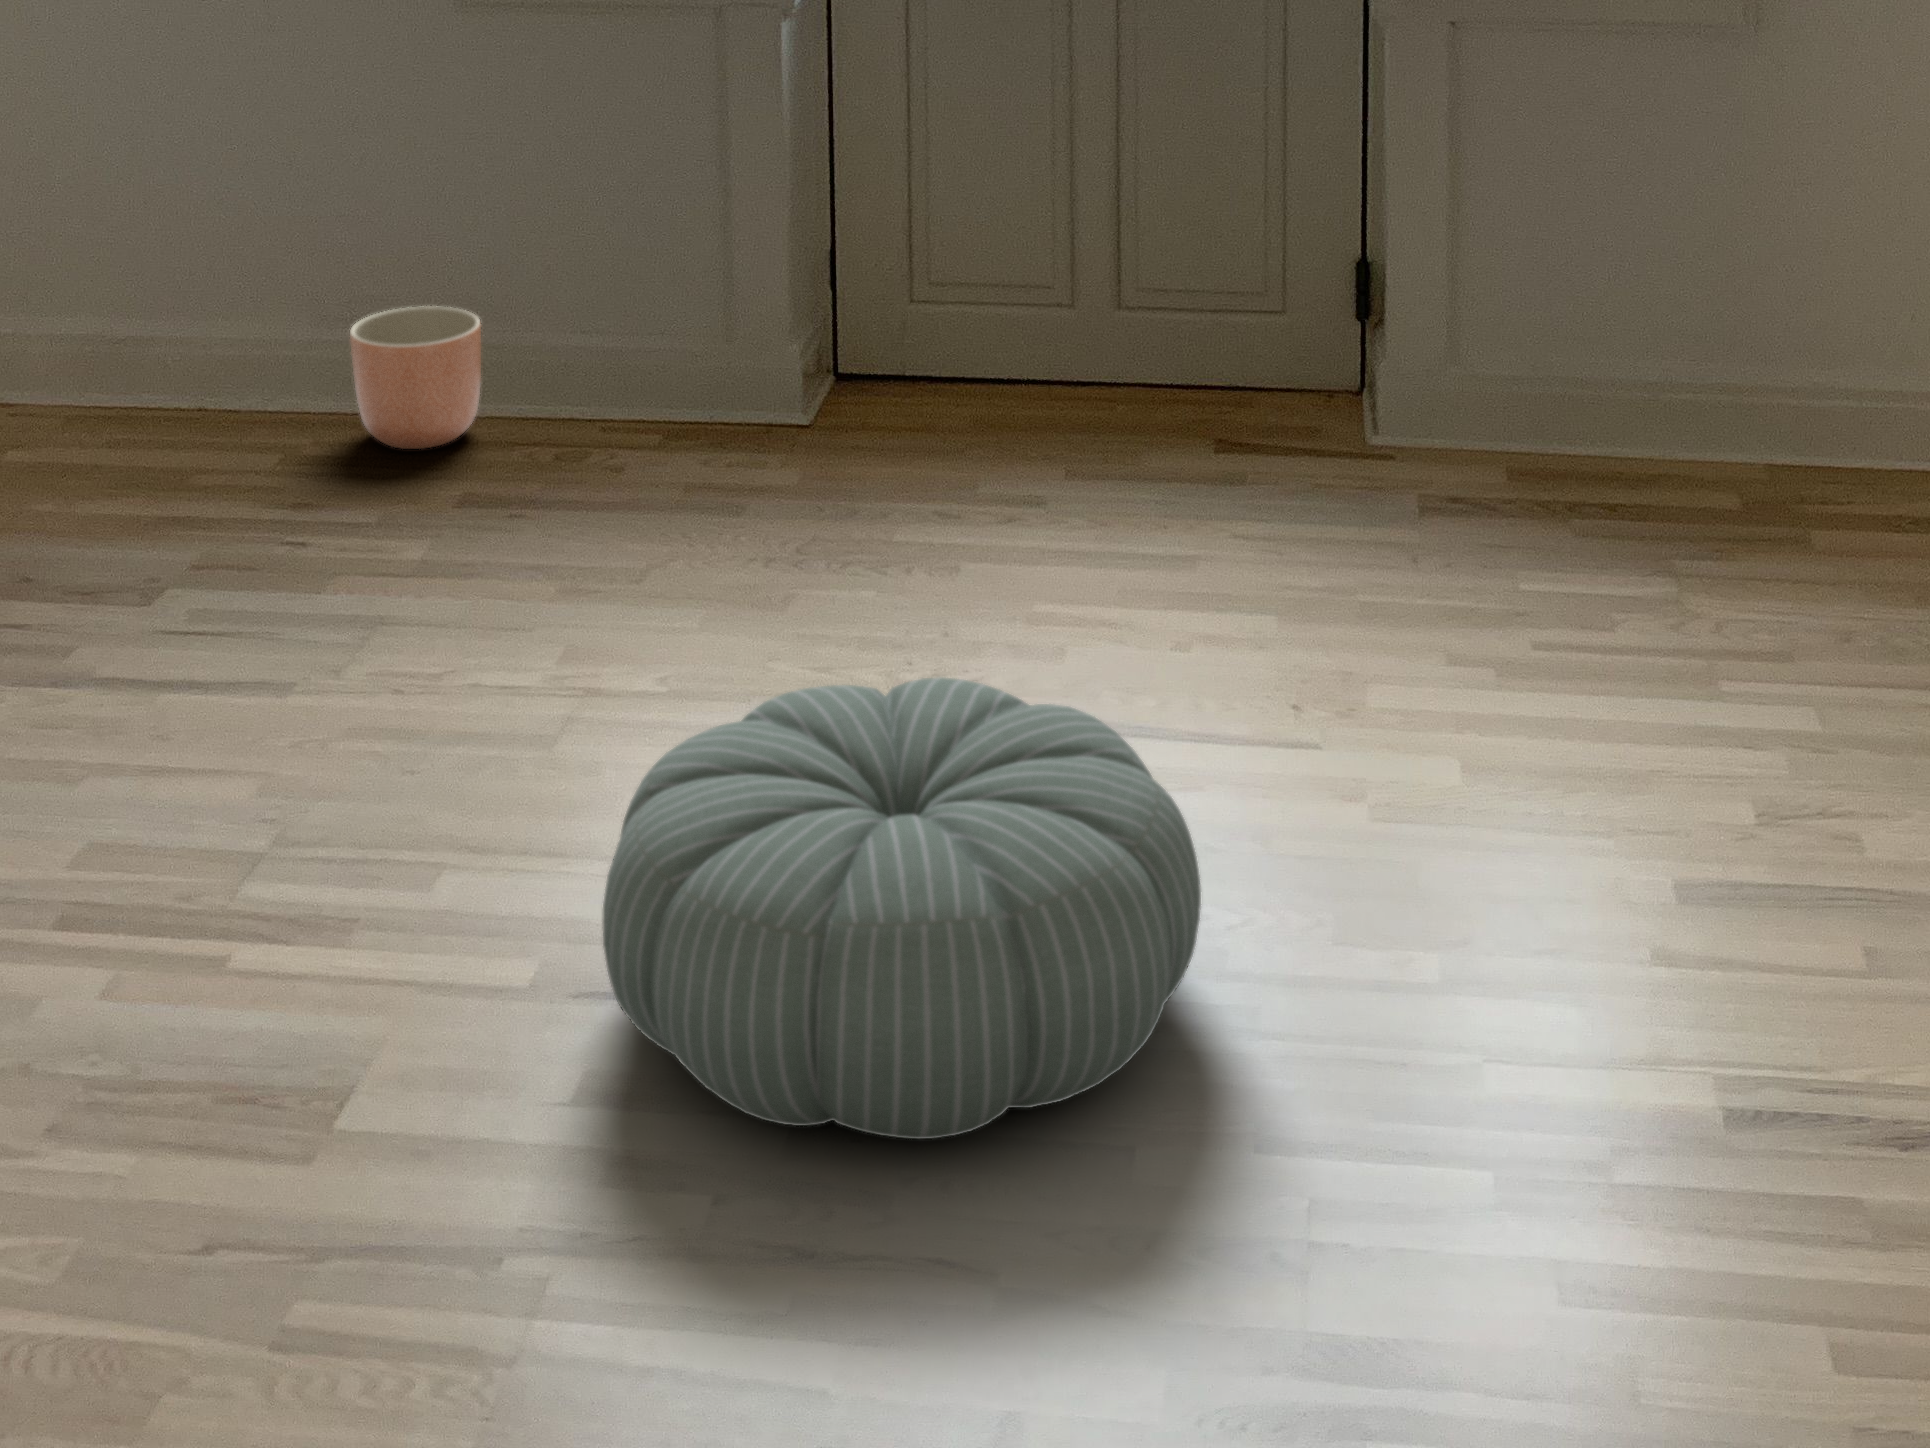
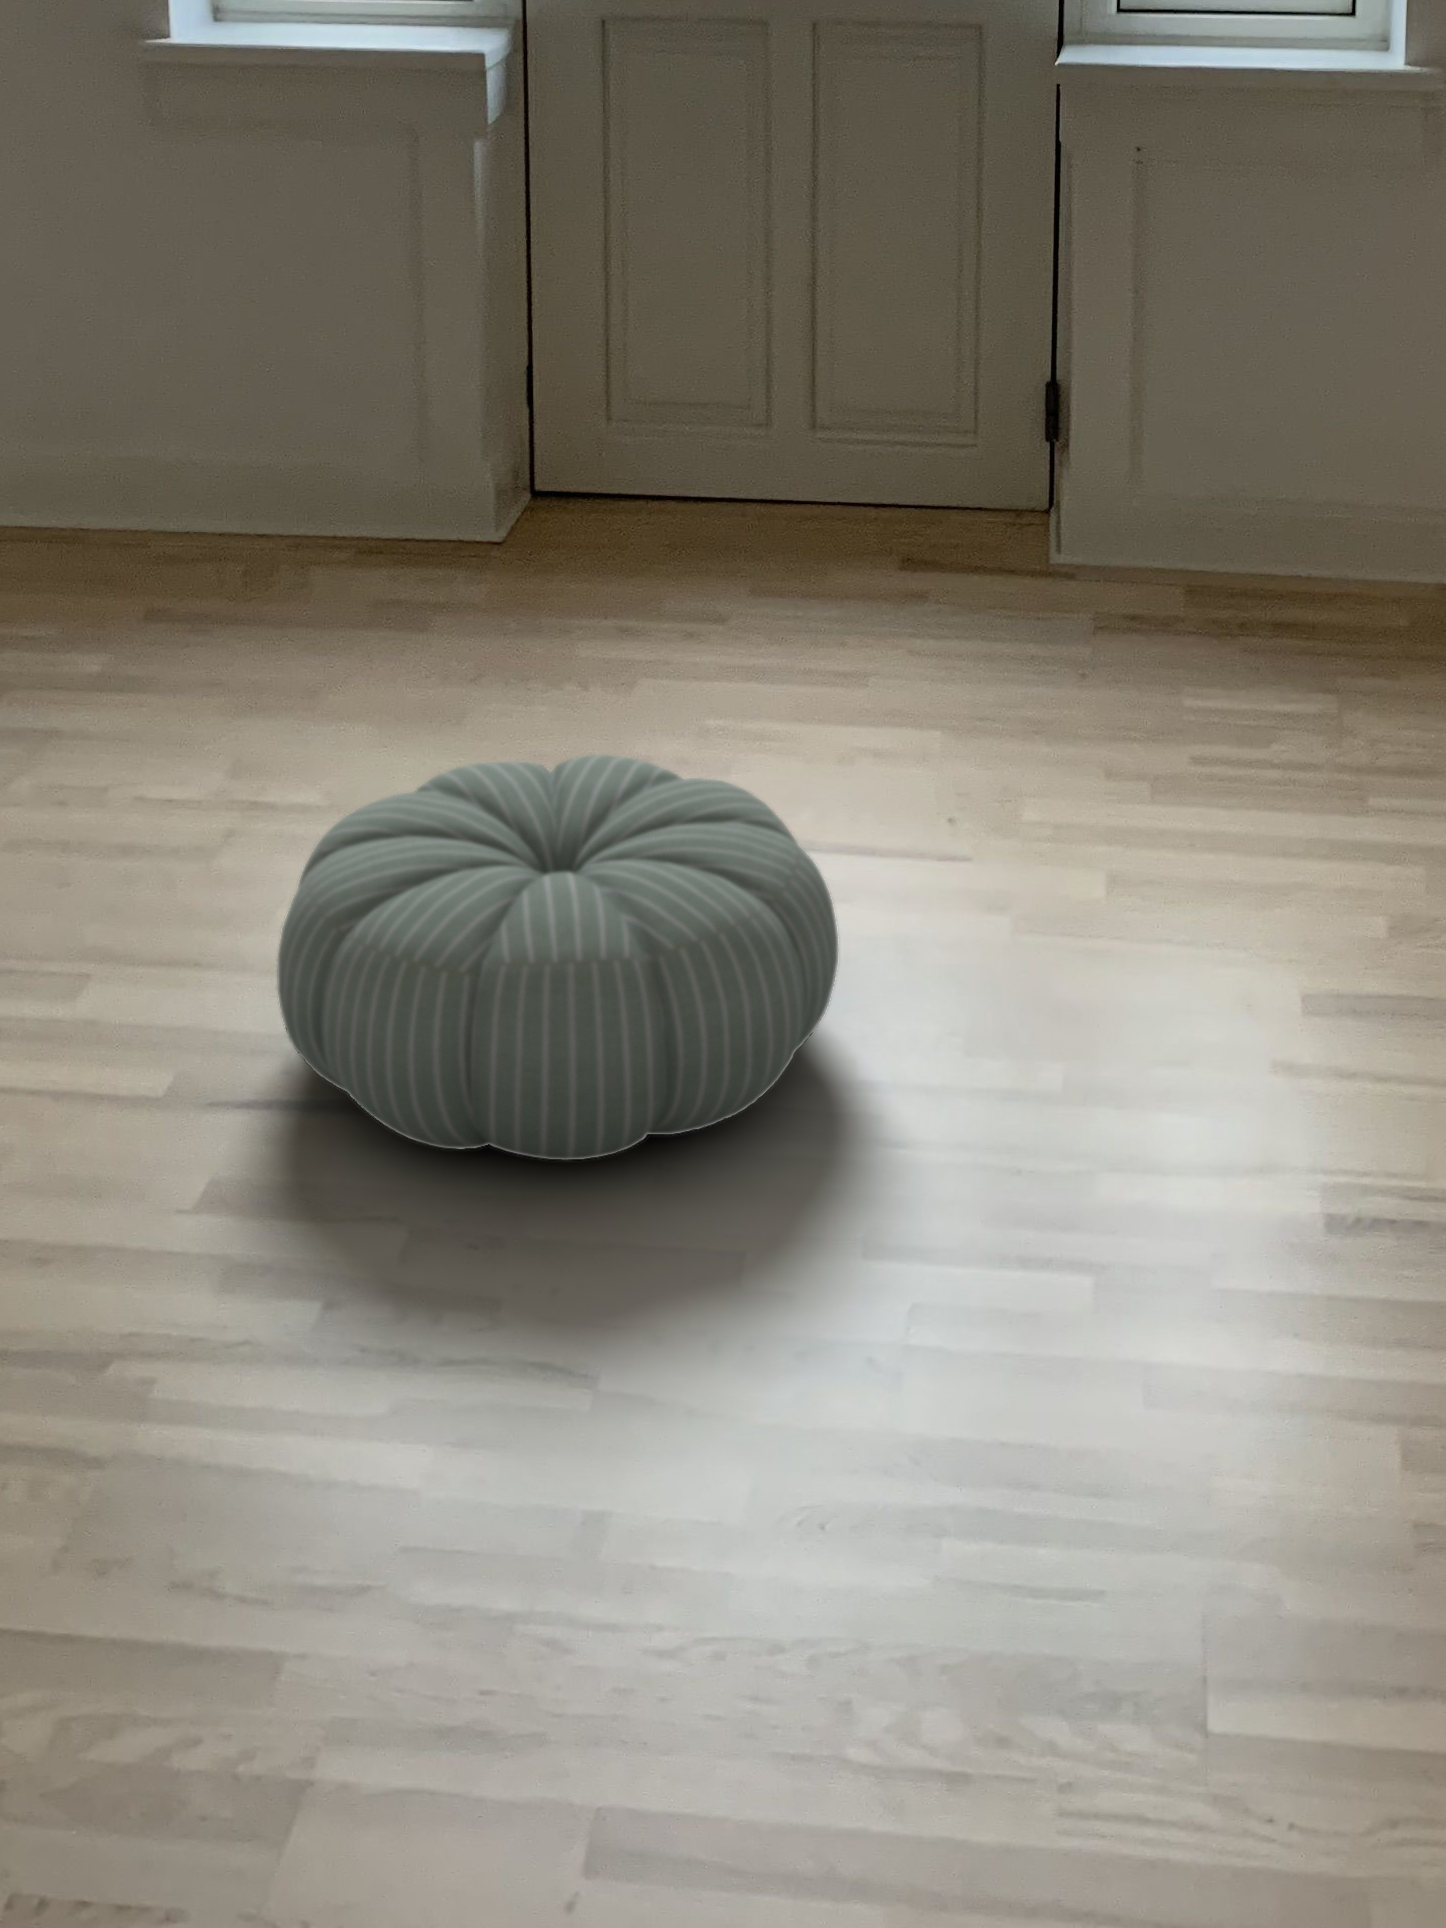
planter: present [350,306,481,449] -> none [46,419,176,558]

